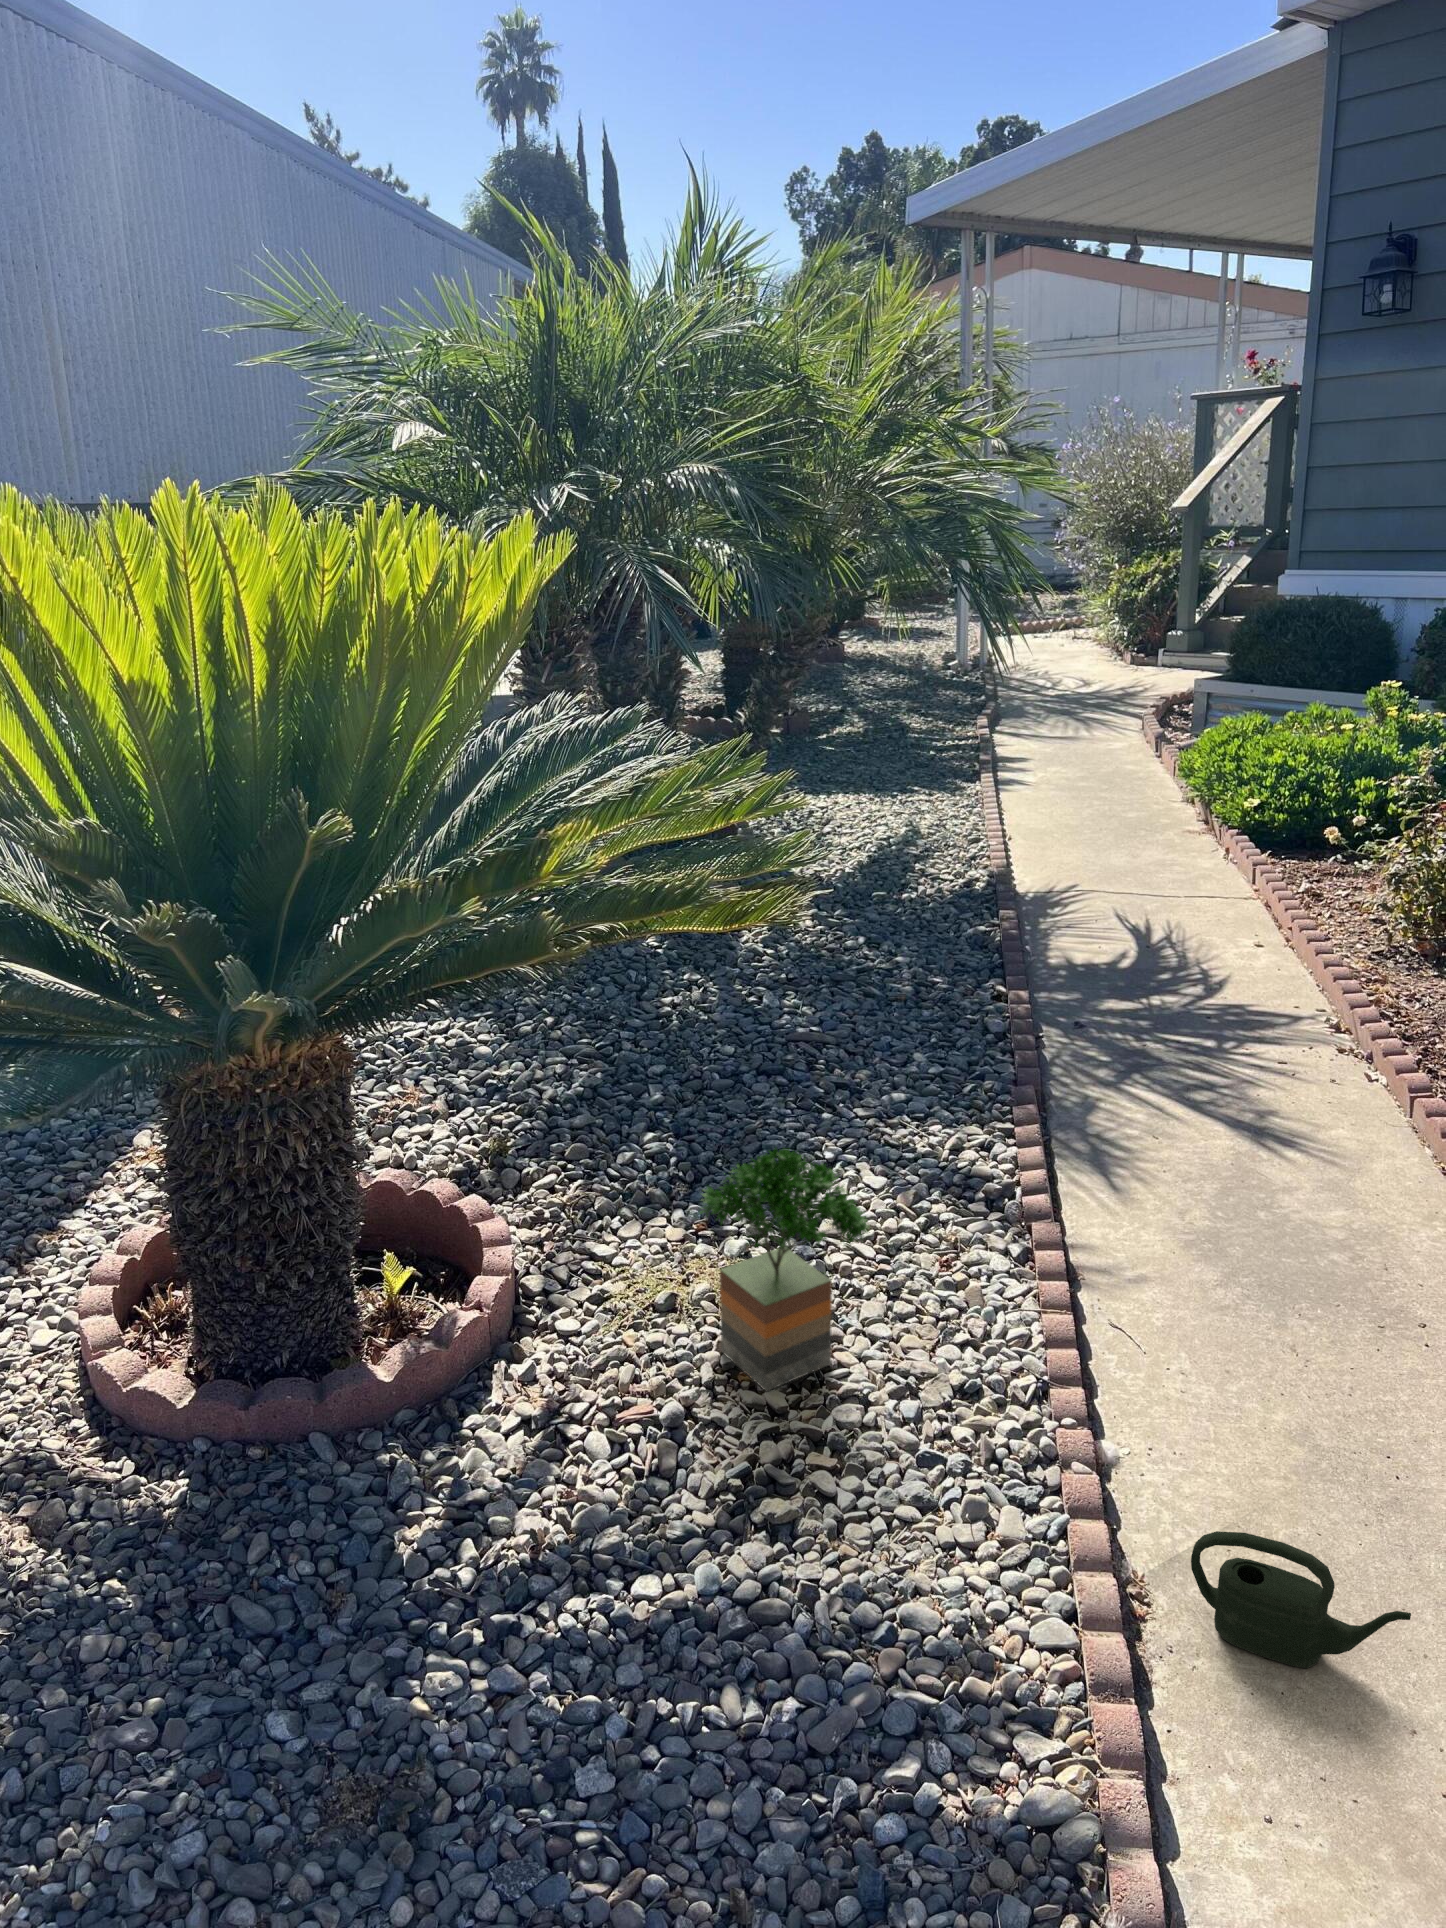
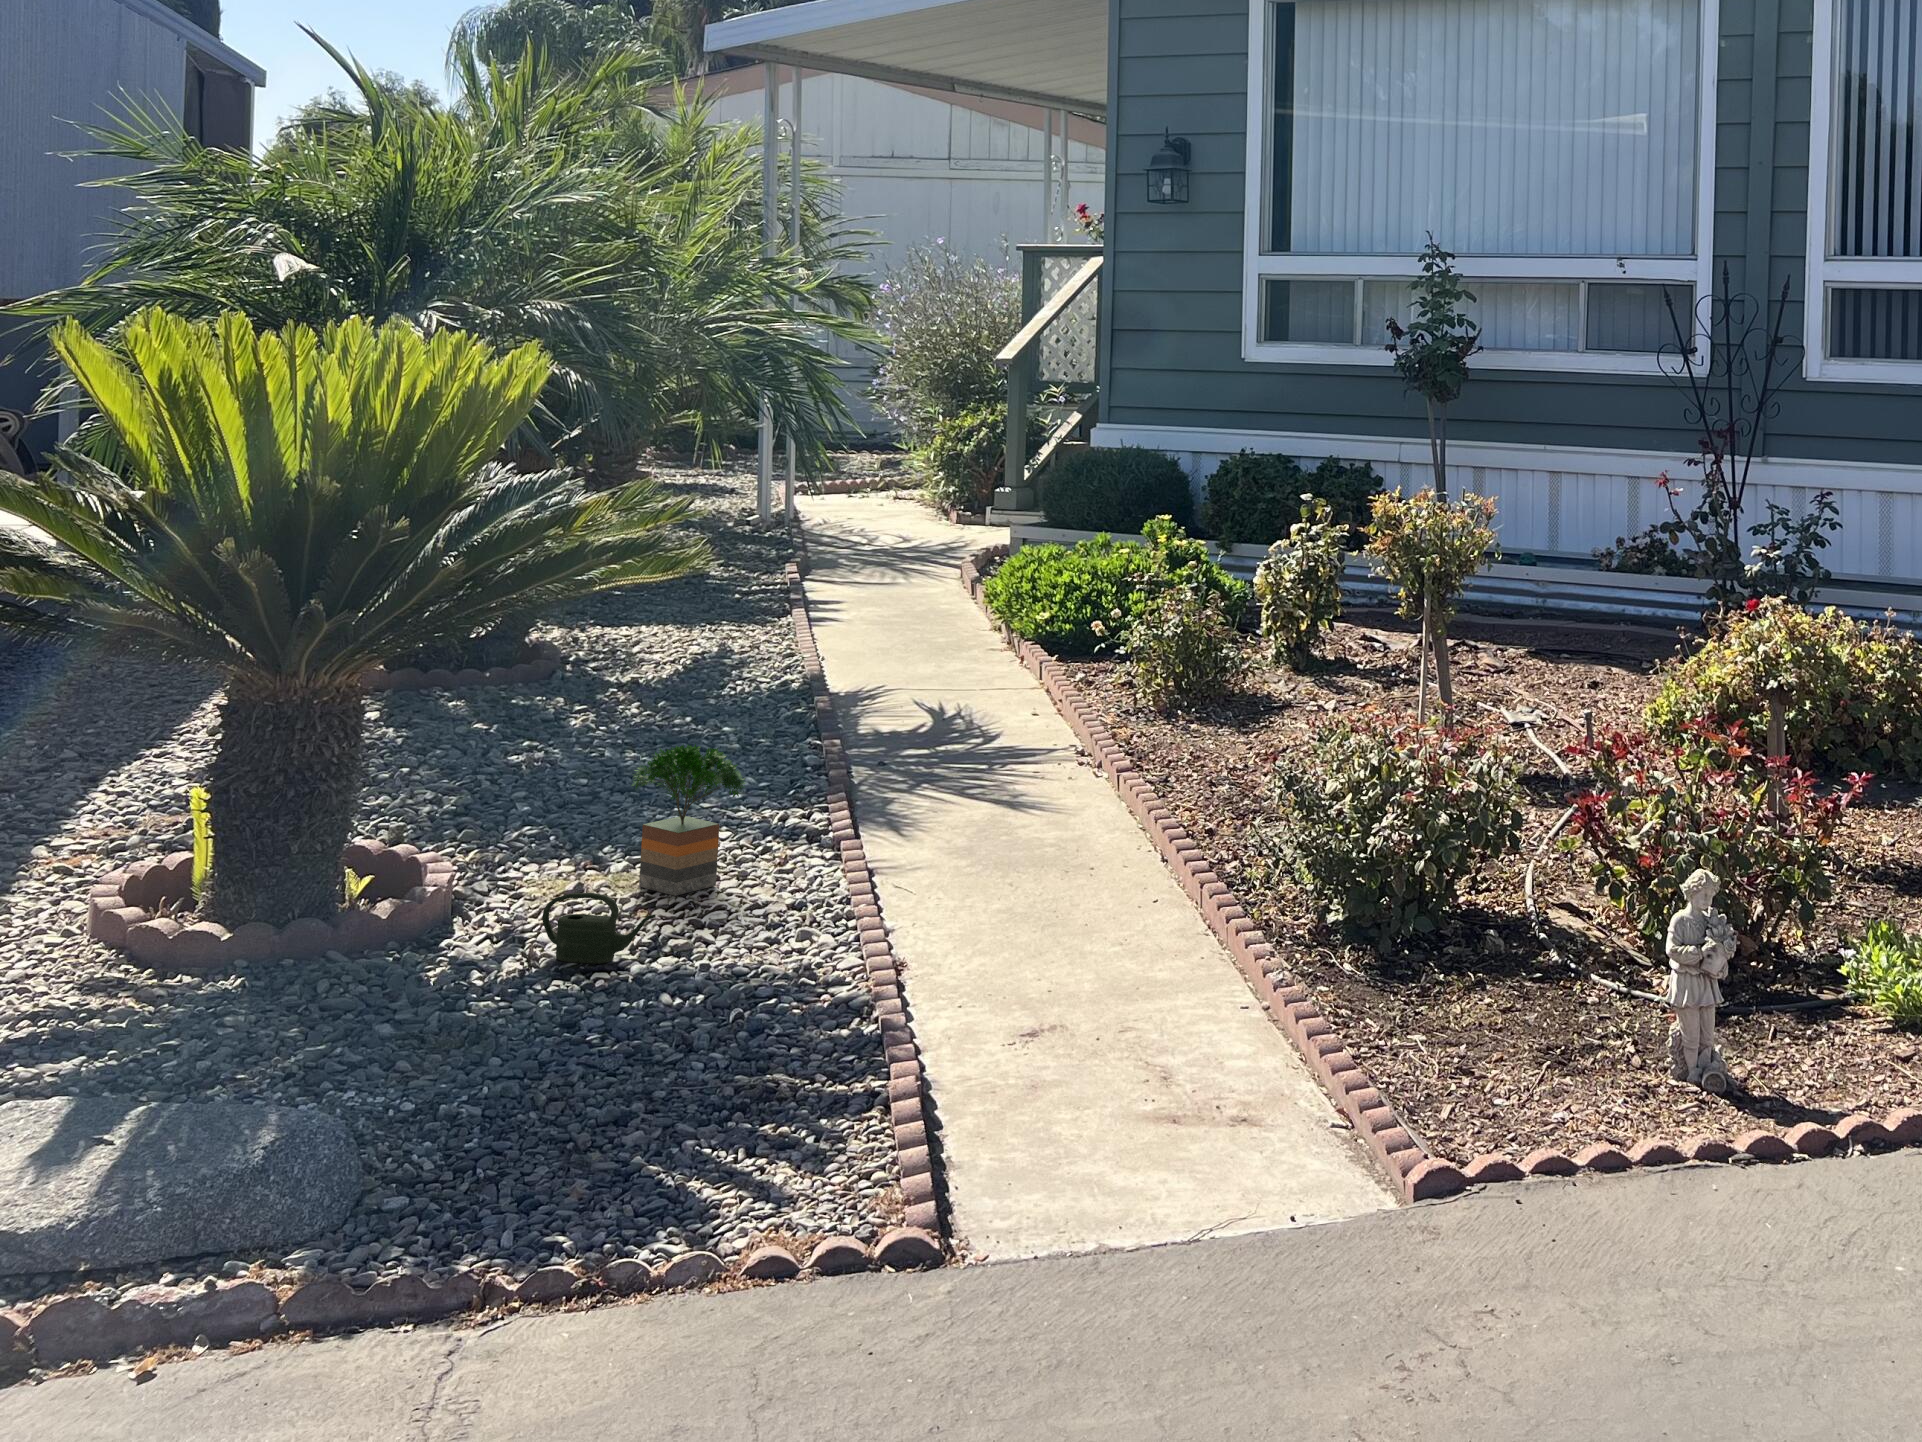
watering can: present [1191,1531,1411,1668] -> present [542,893,656,964]

